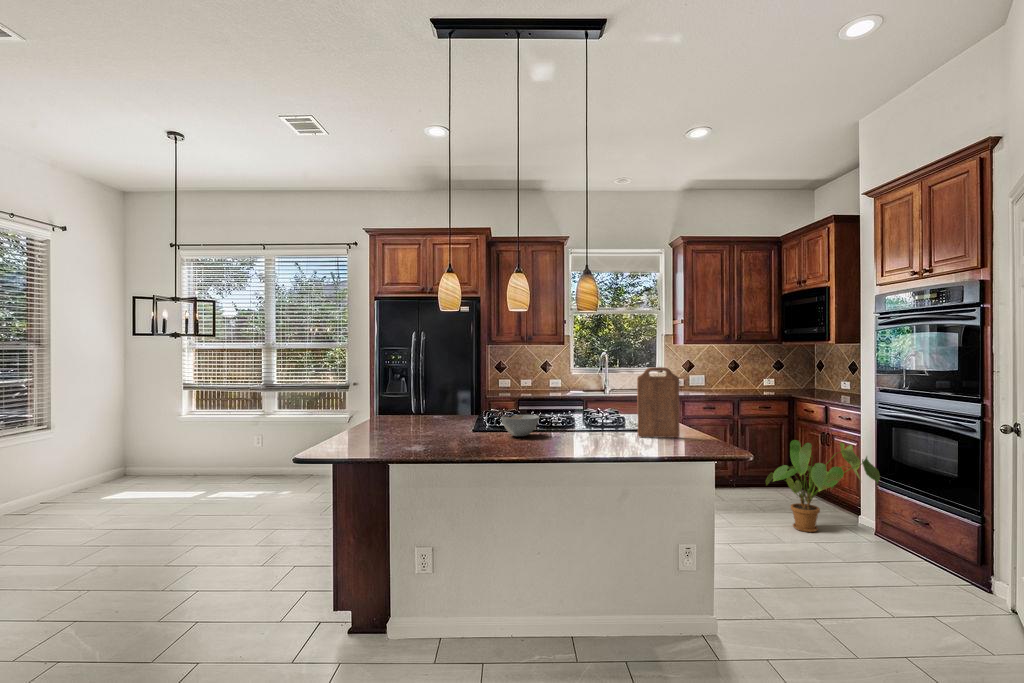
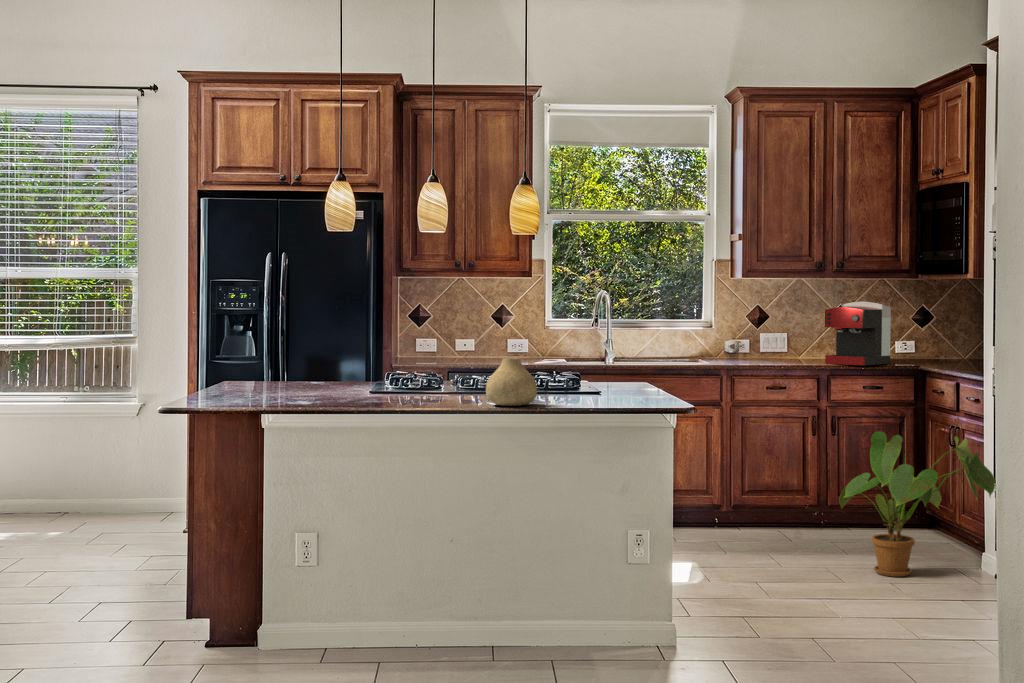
coffee maker: none [732,357,770,395] -> present [825,301,891,365]
cutting board: present [637,367,679,438] -> none [581,305,639,406]
vase: none [572,404,607,438] -> present [486,358,537,406]
bowl: present [501,415,539,437] -> none [384,375,441,404]

